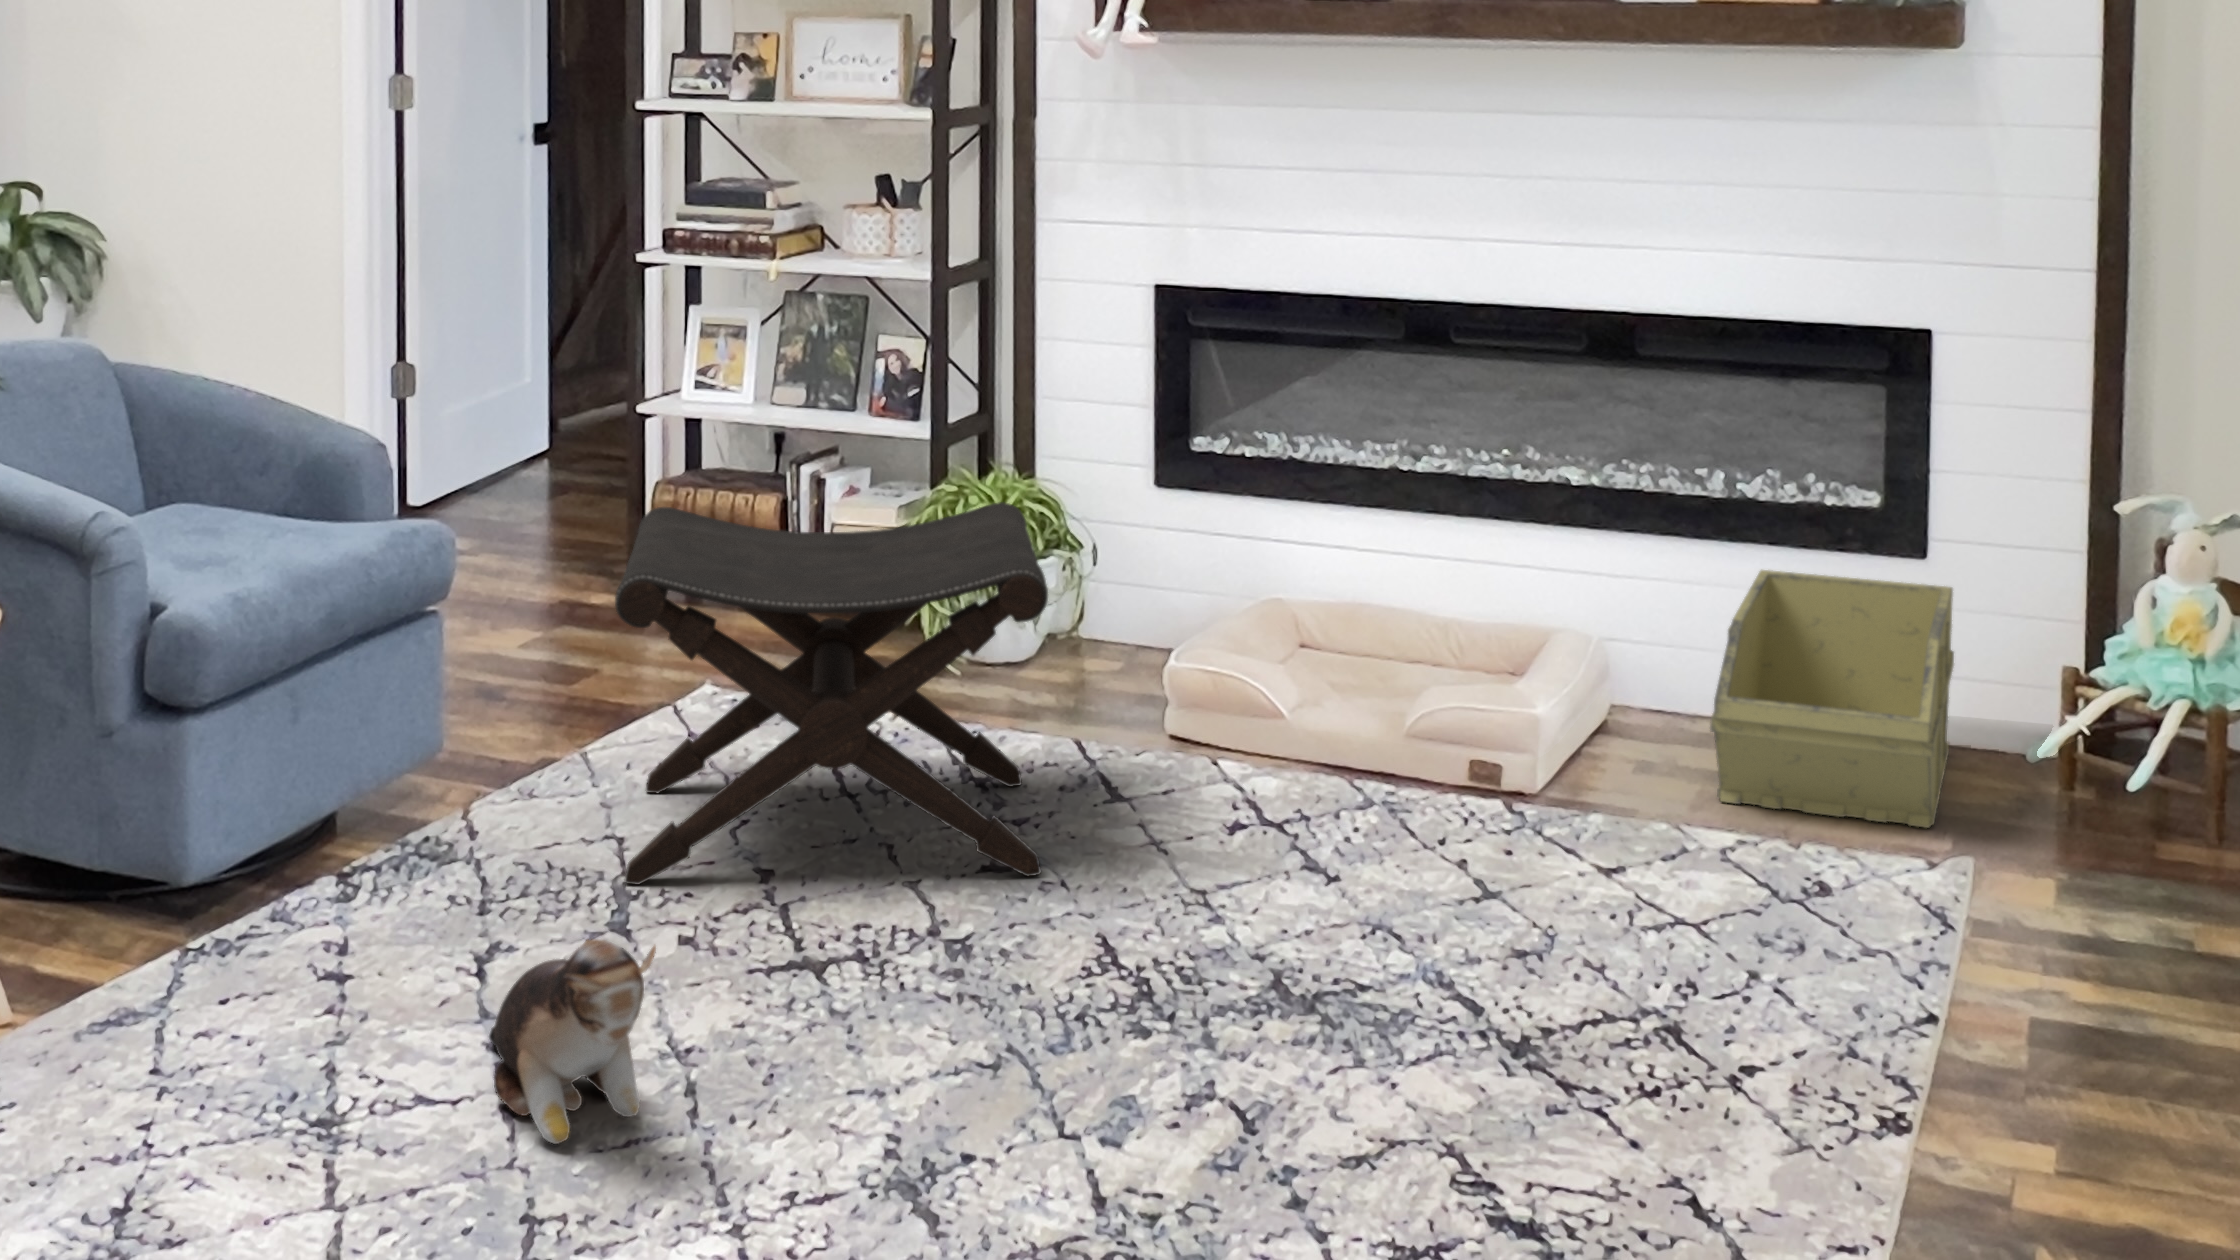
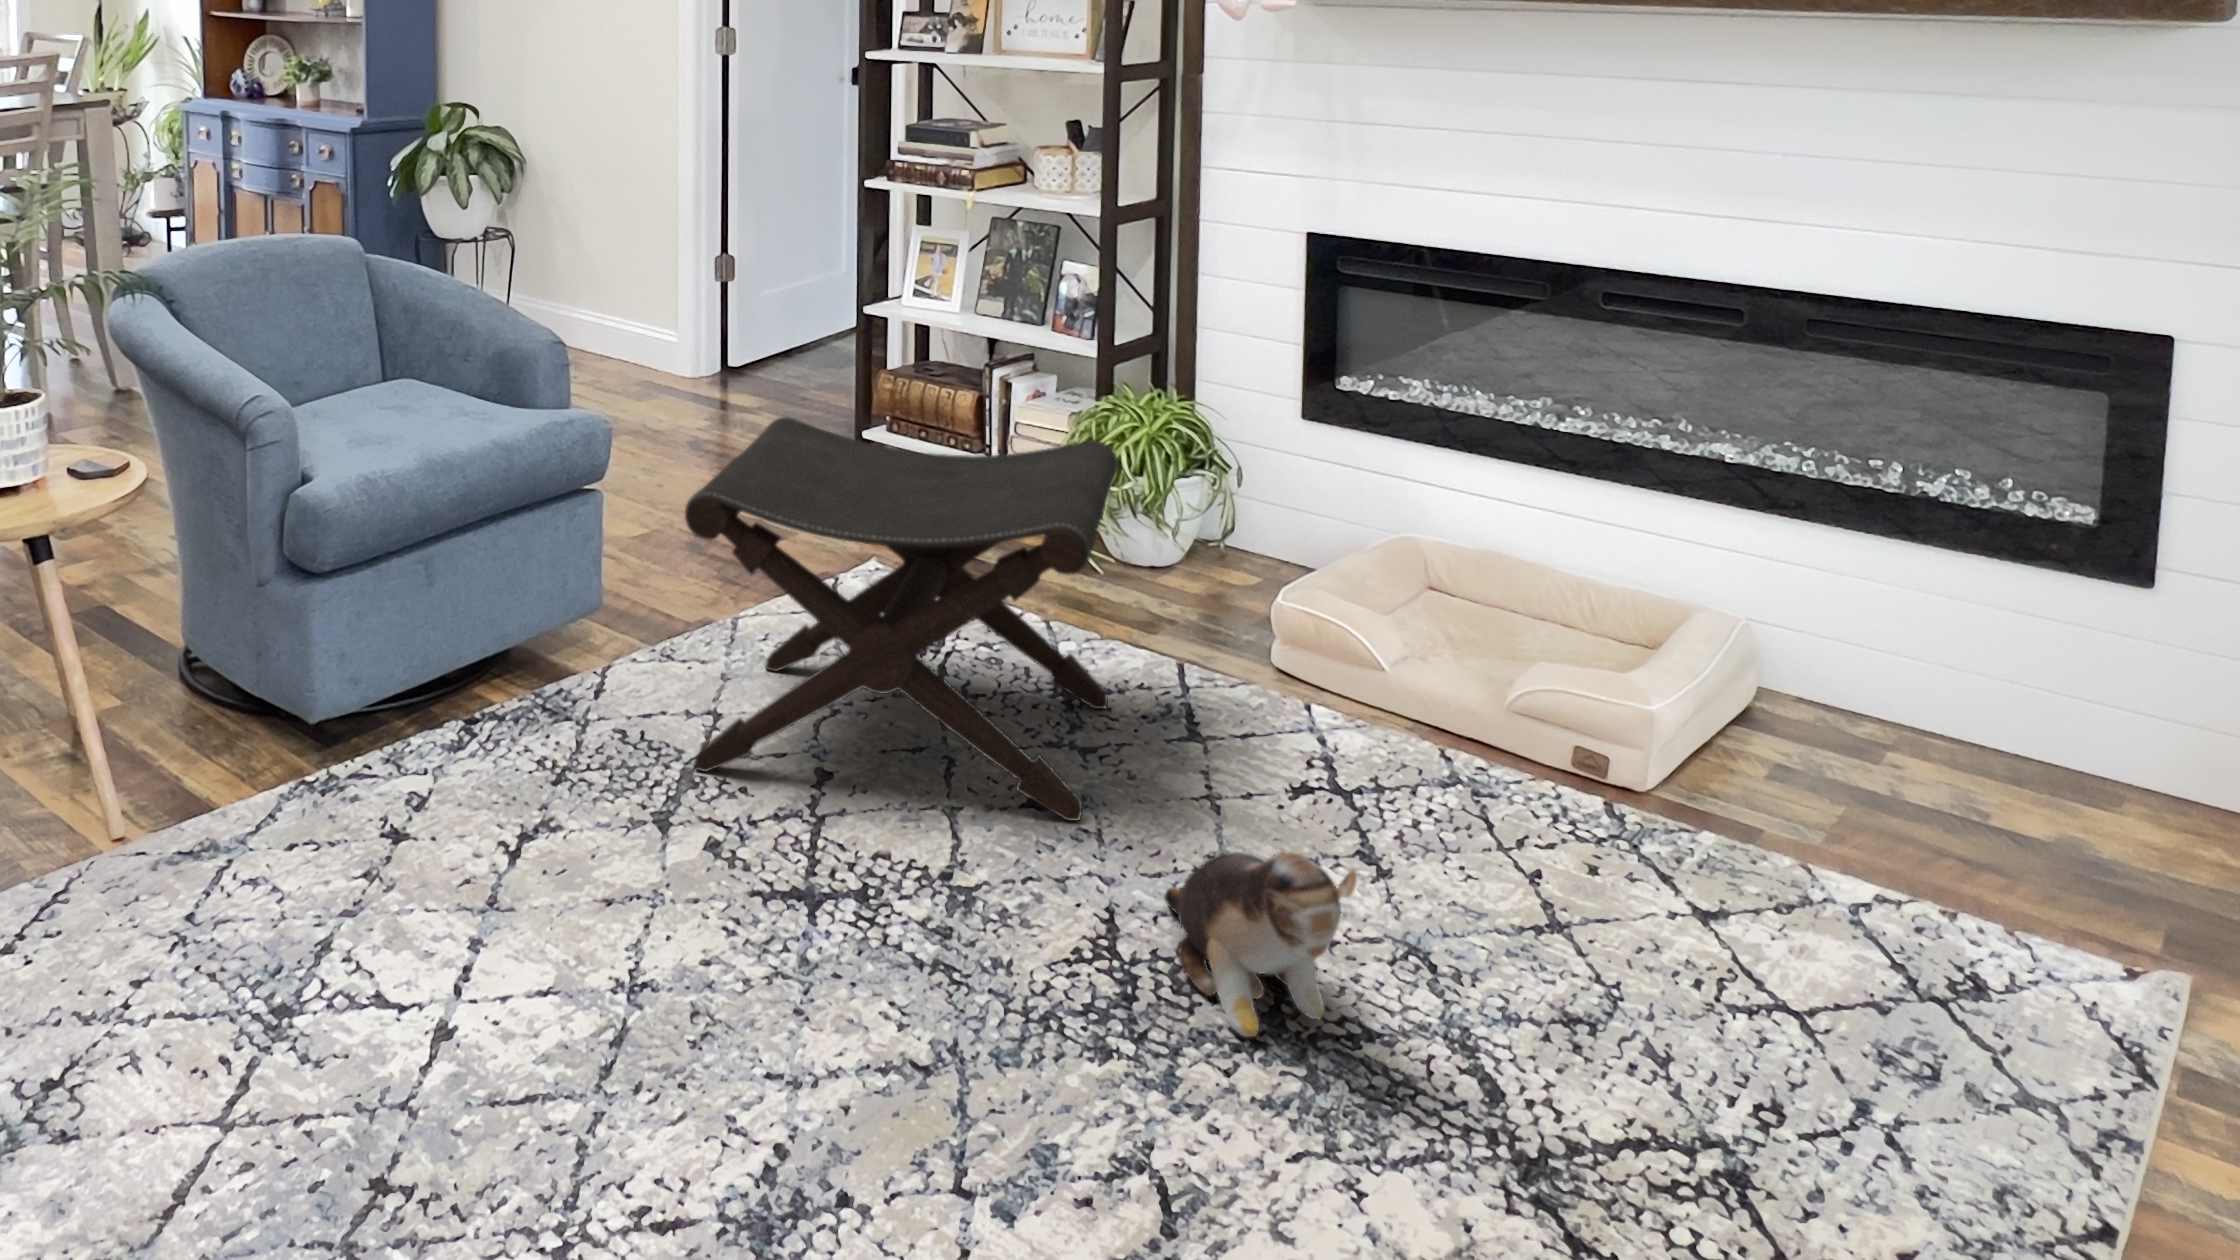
storage bin: present [1710,570,1954,828] -> none [1853,576,2187,918]
plush toy: present [489,939,656,1144] -> present [1164,850,1357,1037]

